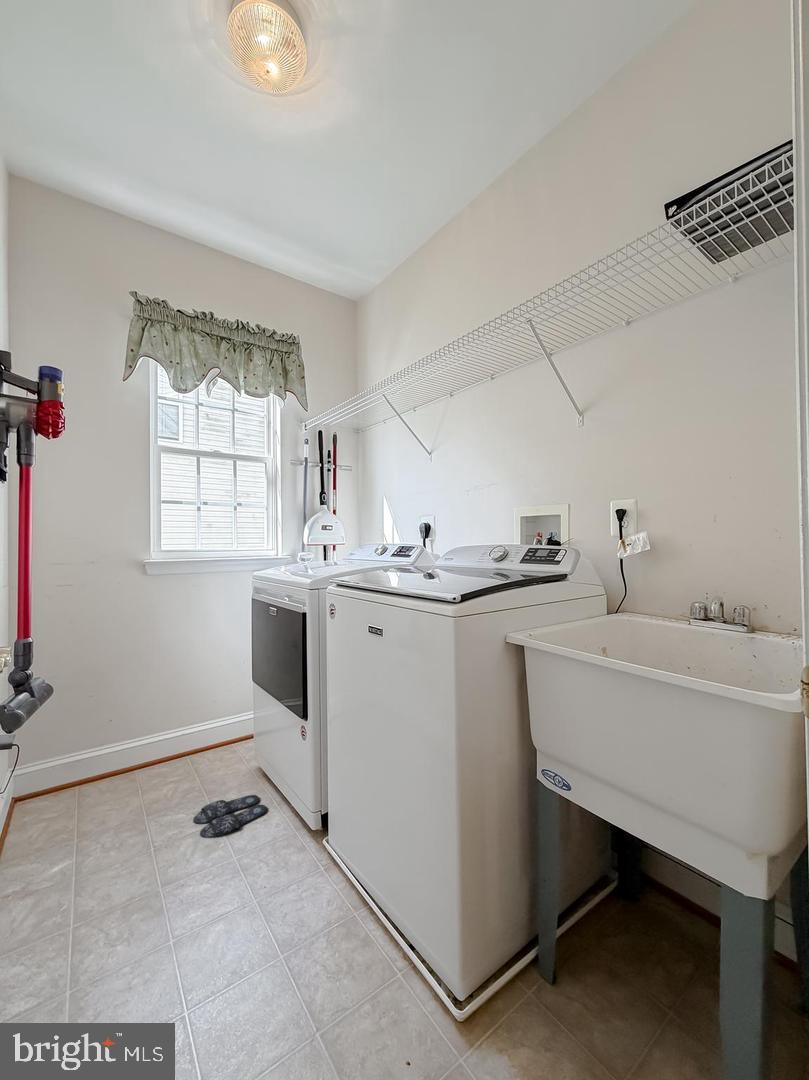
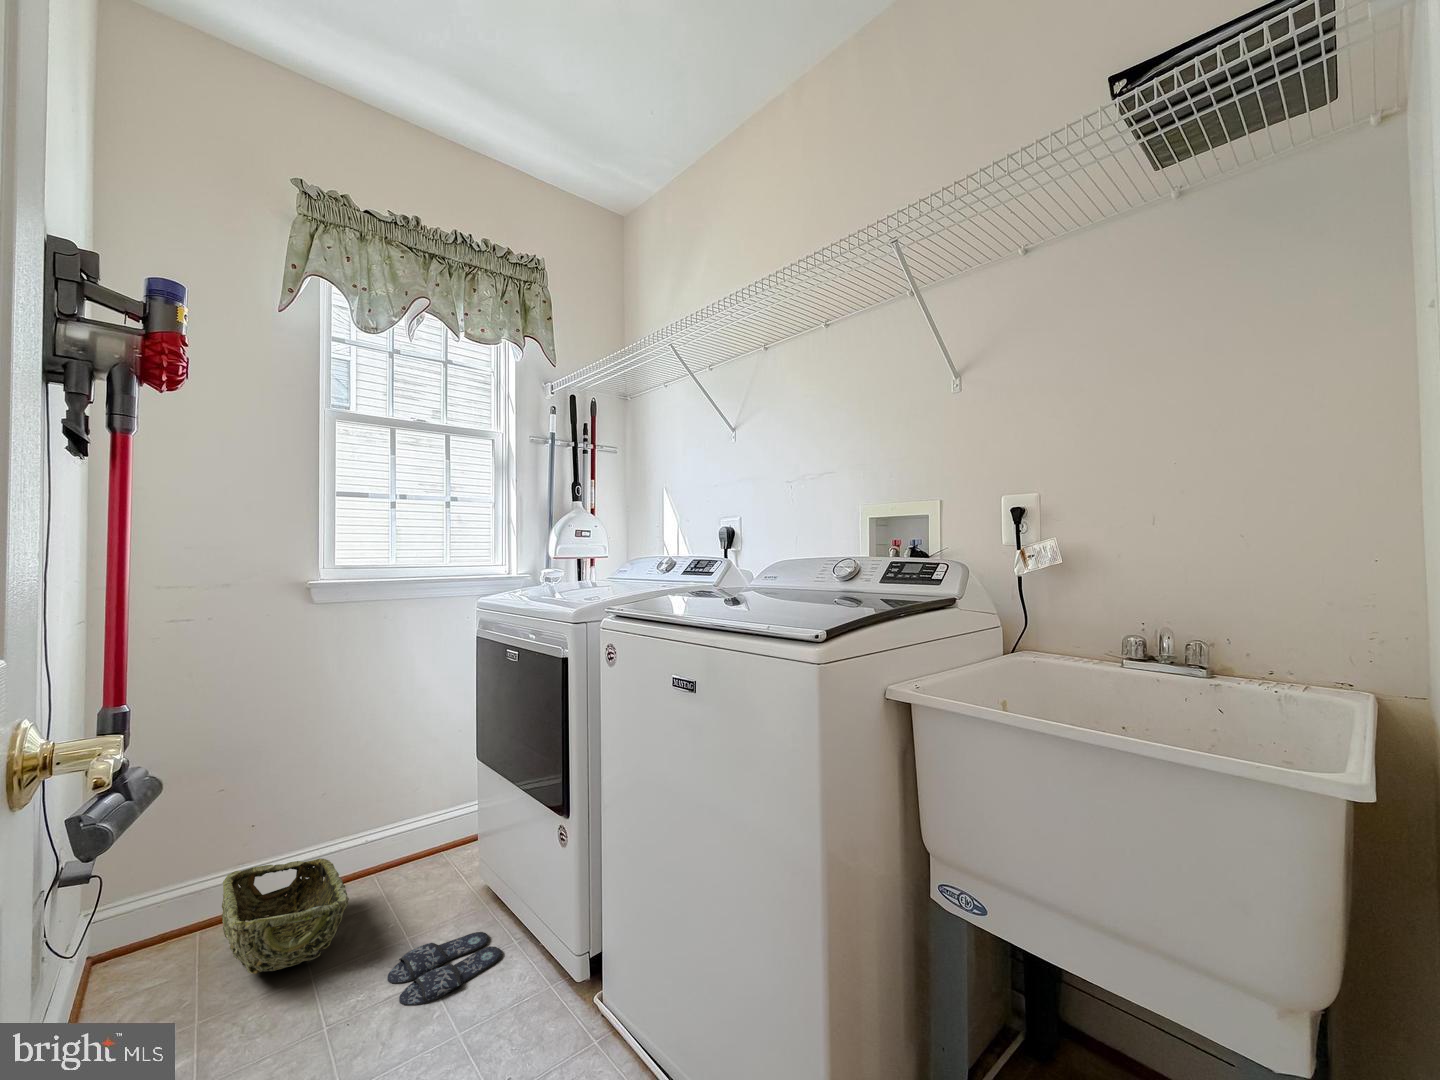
woven basket: none [93,742,170,812] -> present [222,858,349,974]

